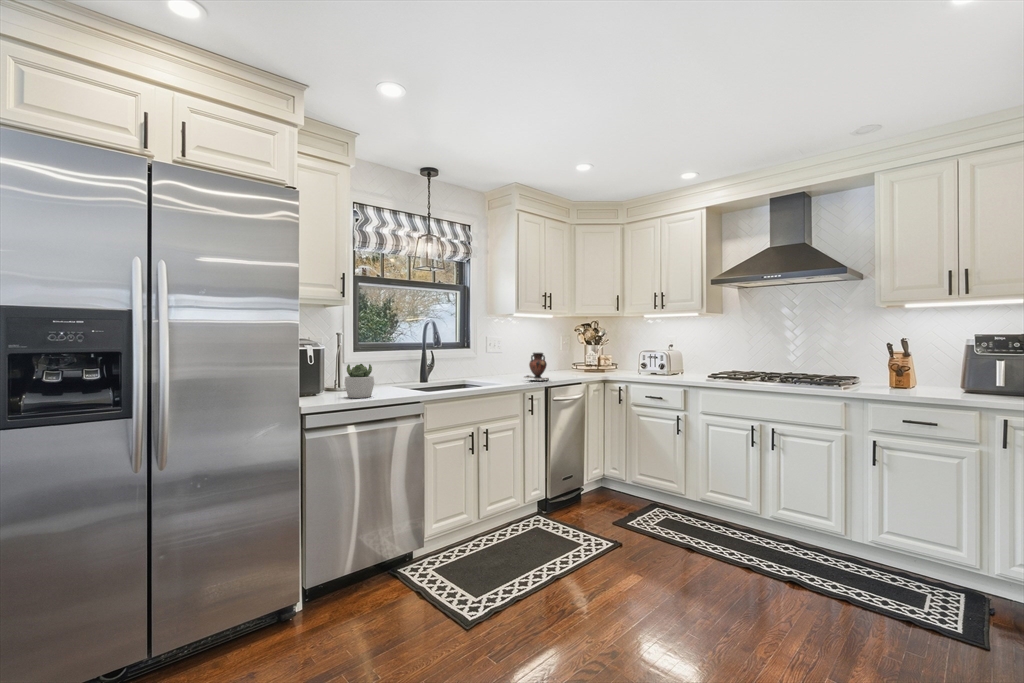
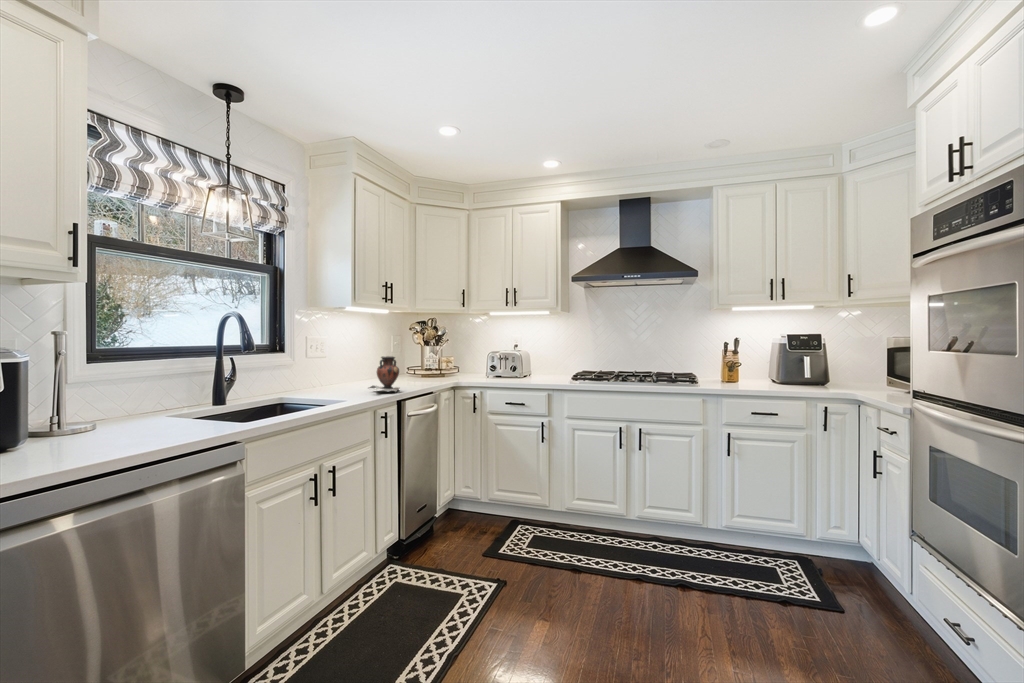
succulent plant: present [345,364,374,398] -> none [79,385,147,449]

